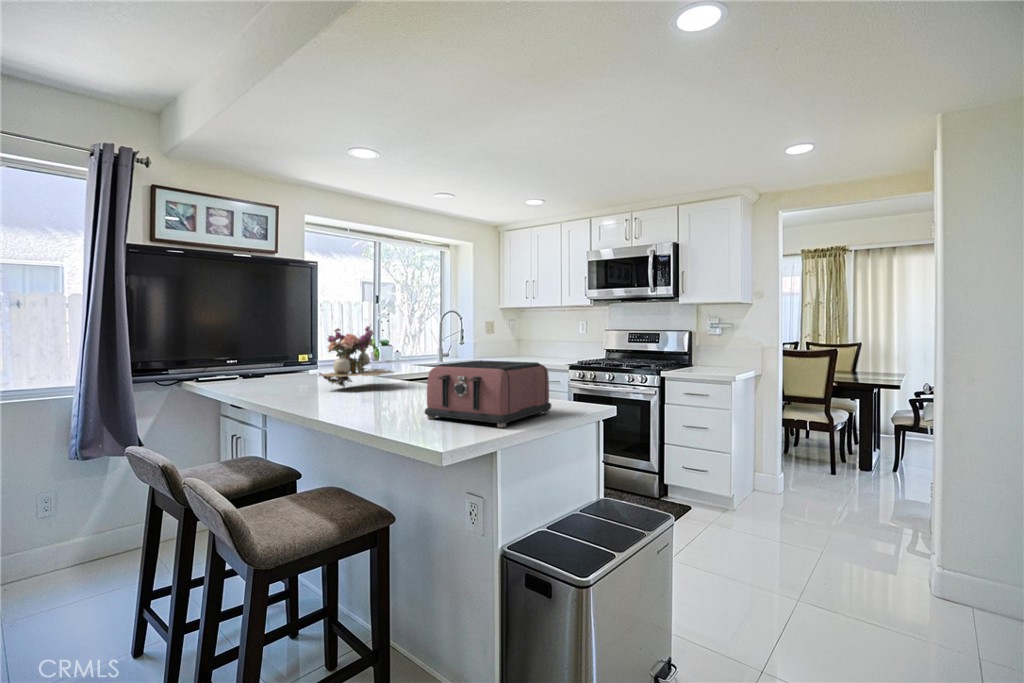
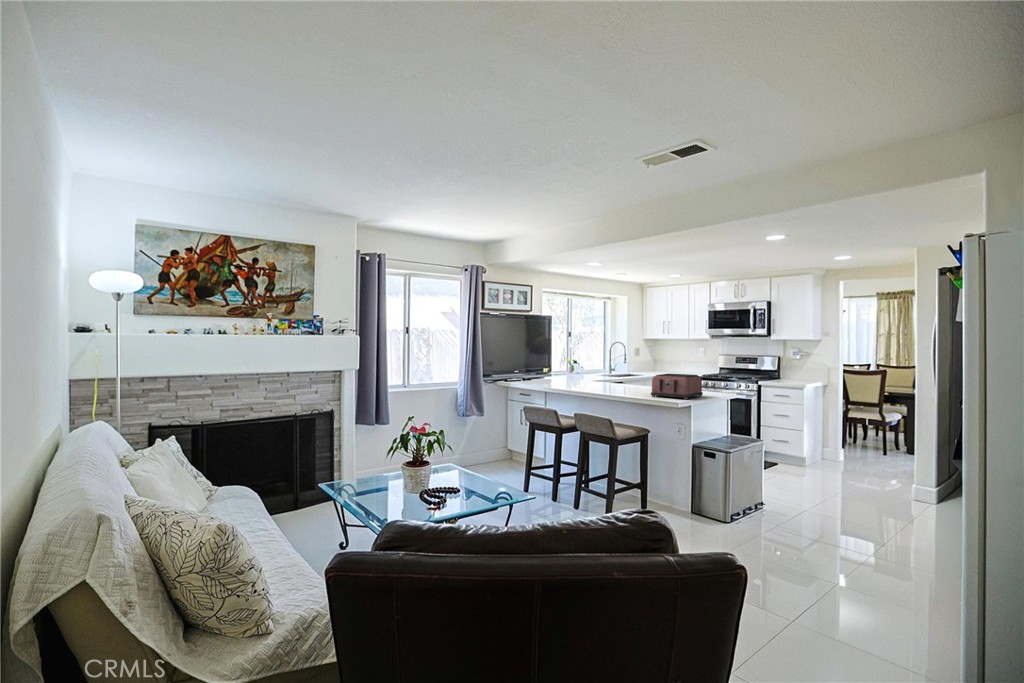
flower arrangement: present [319,326,394,387] -> none [579,354,614,386]

